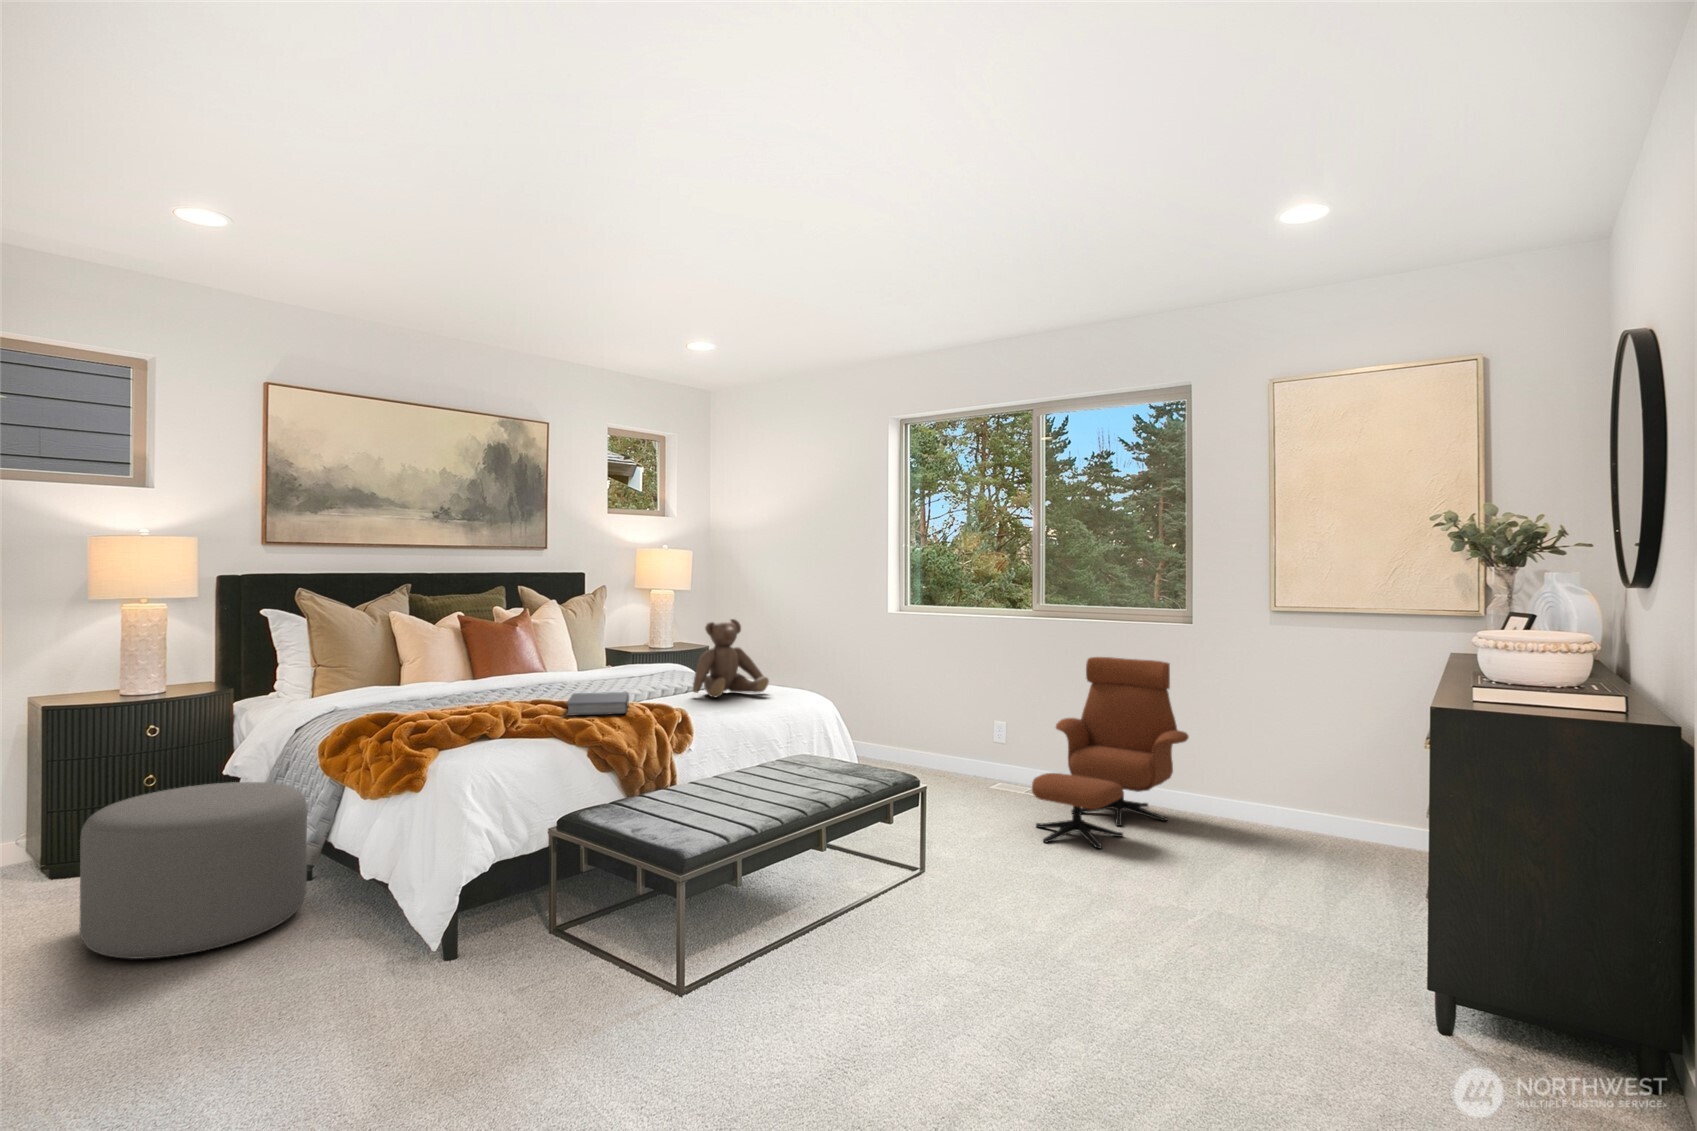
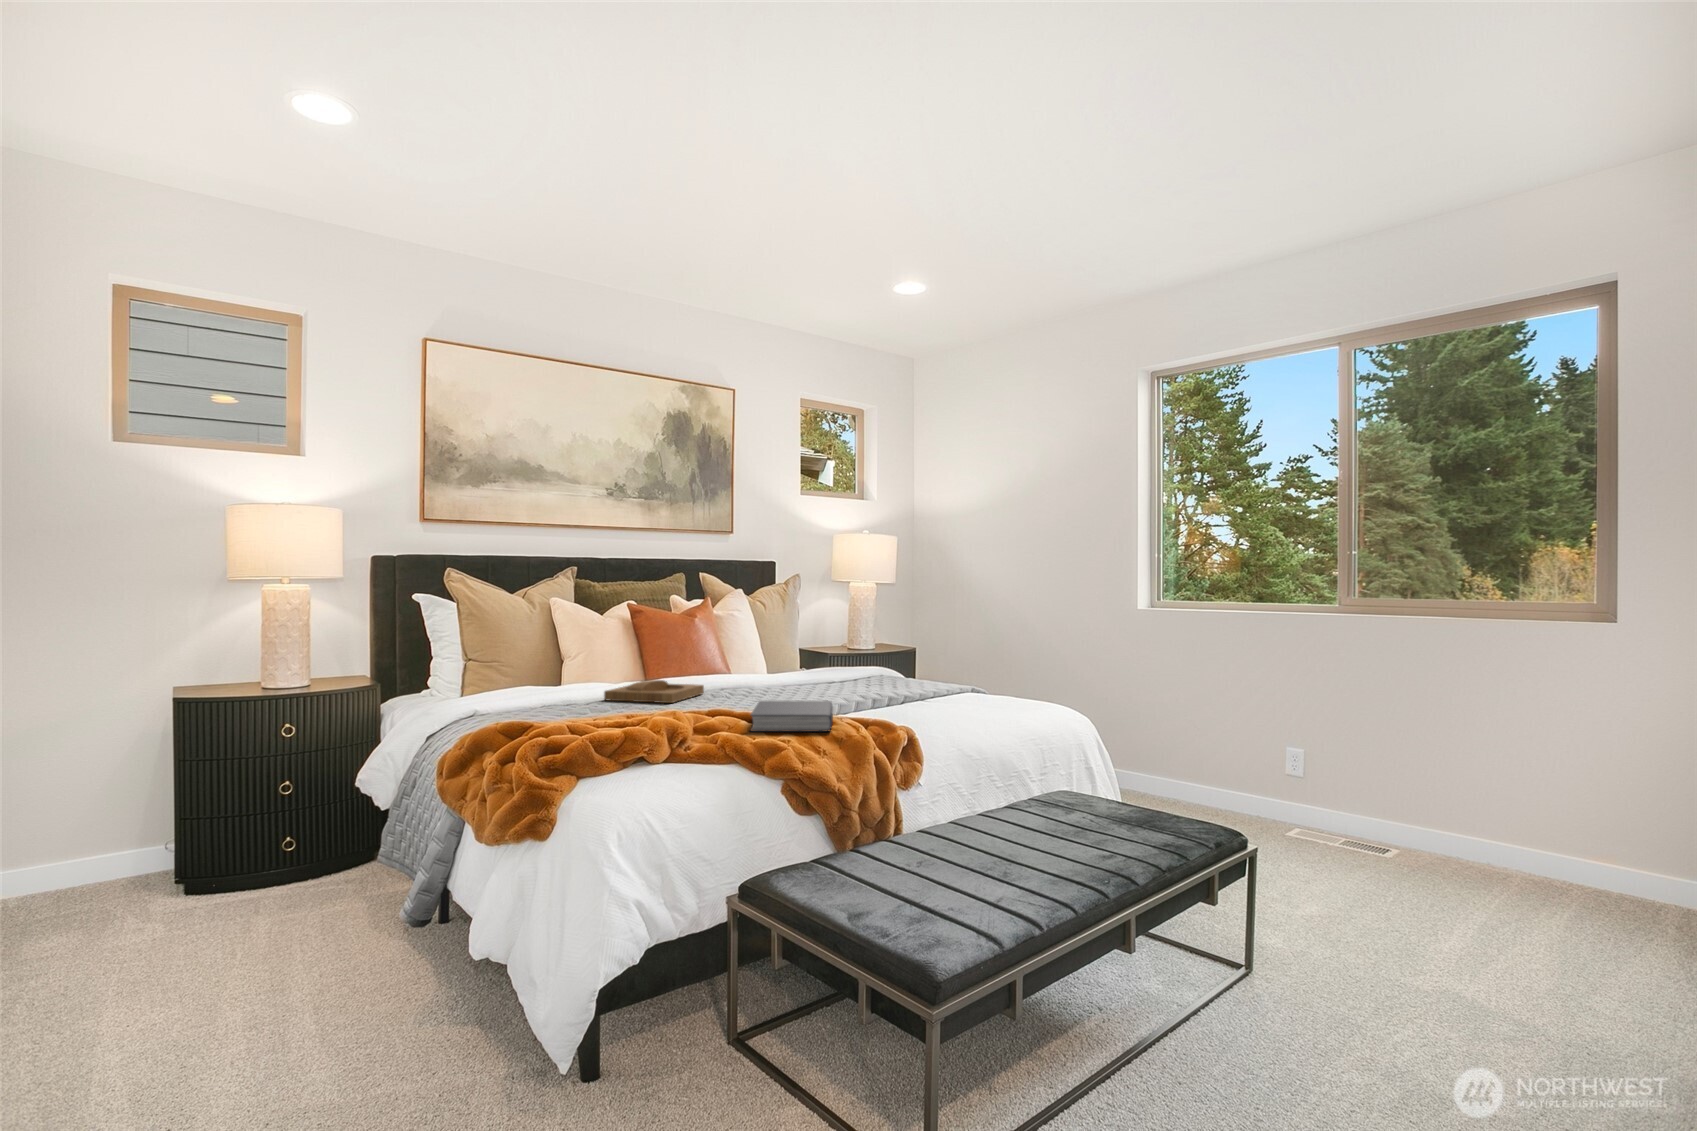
teddy bear: present [693,619,769,697] -> none [914,606,1017,711]
lounge chair: present [1032,657,1189,849] -> none [1405,666,1658,960]
tray: none [444,679,526,697] -> present [604,680,704,703]
ottoman: present [80,782,307,959] -> none [145,803,428,1043]

